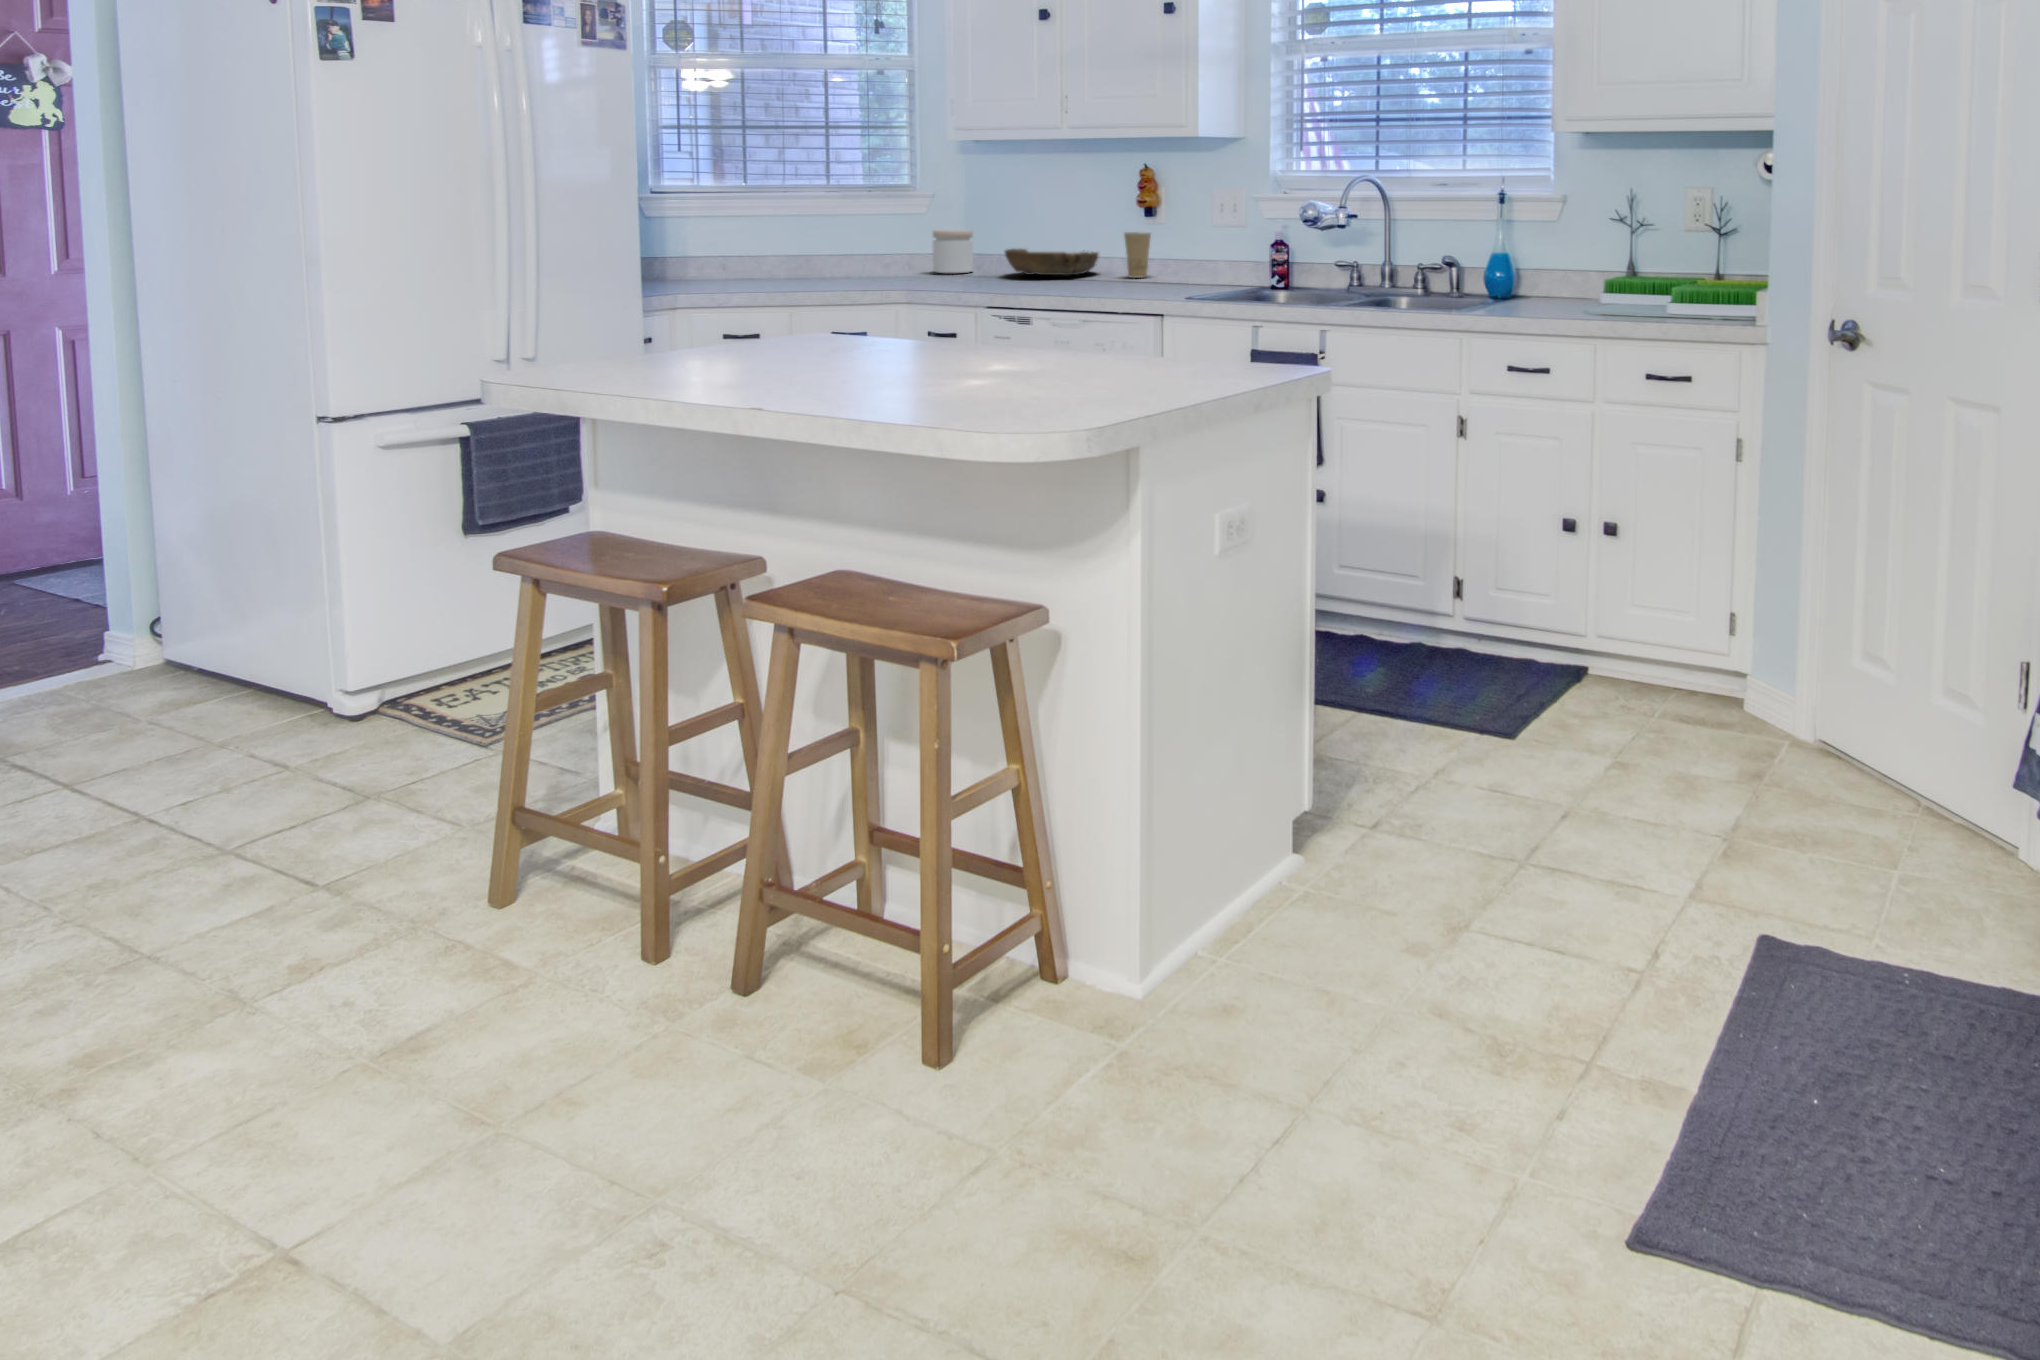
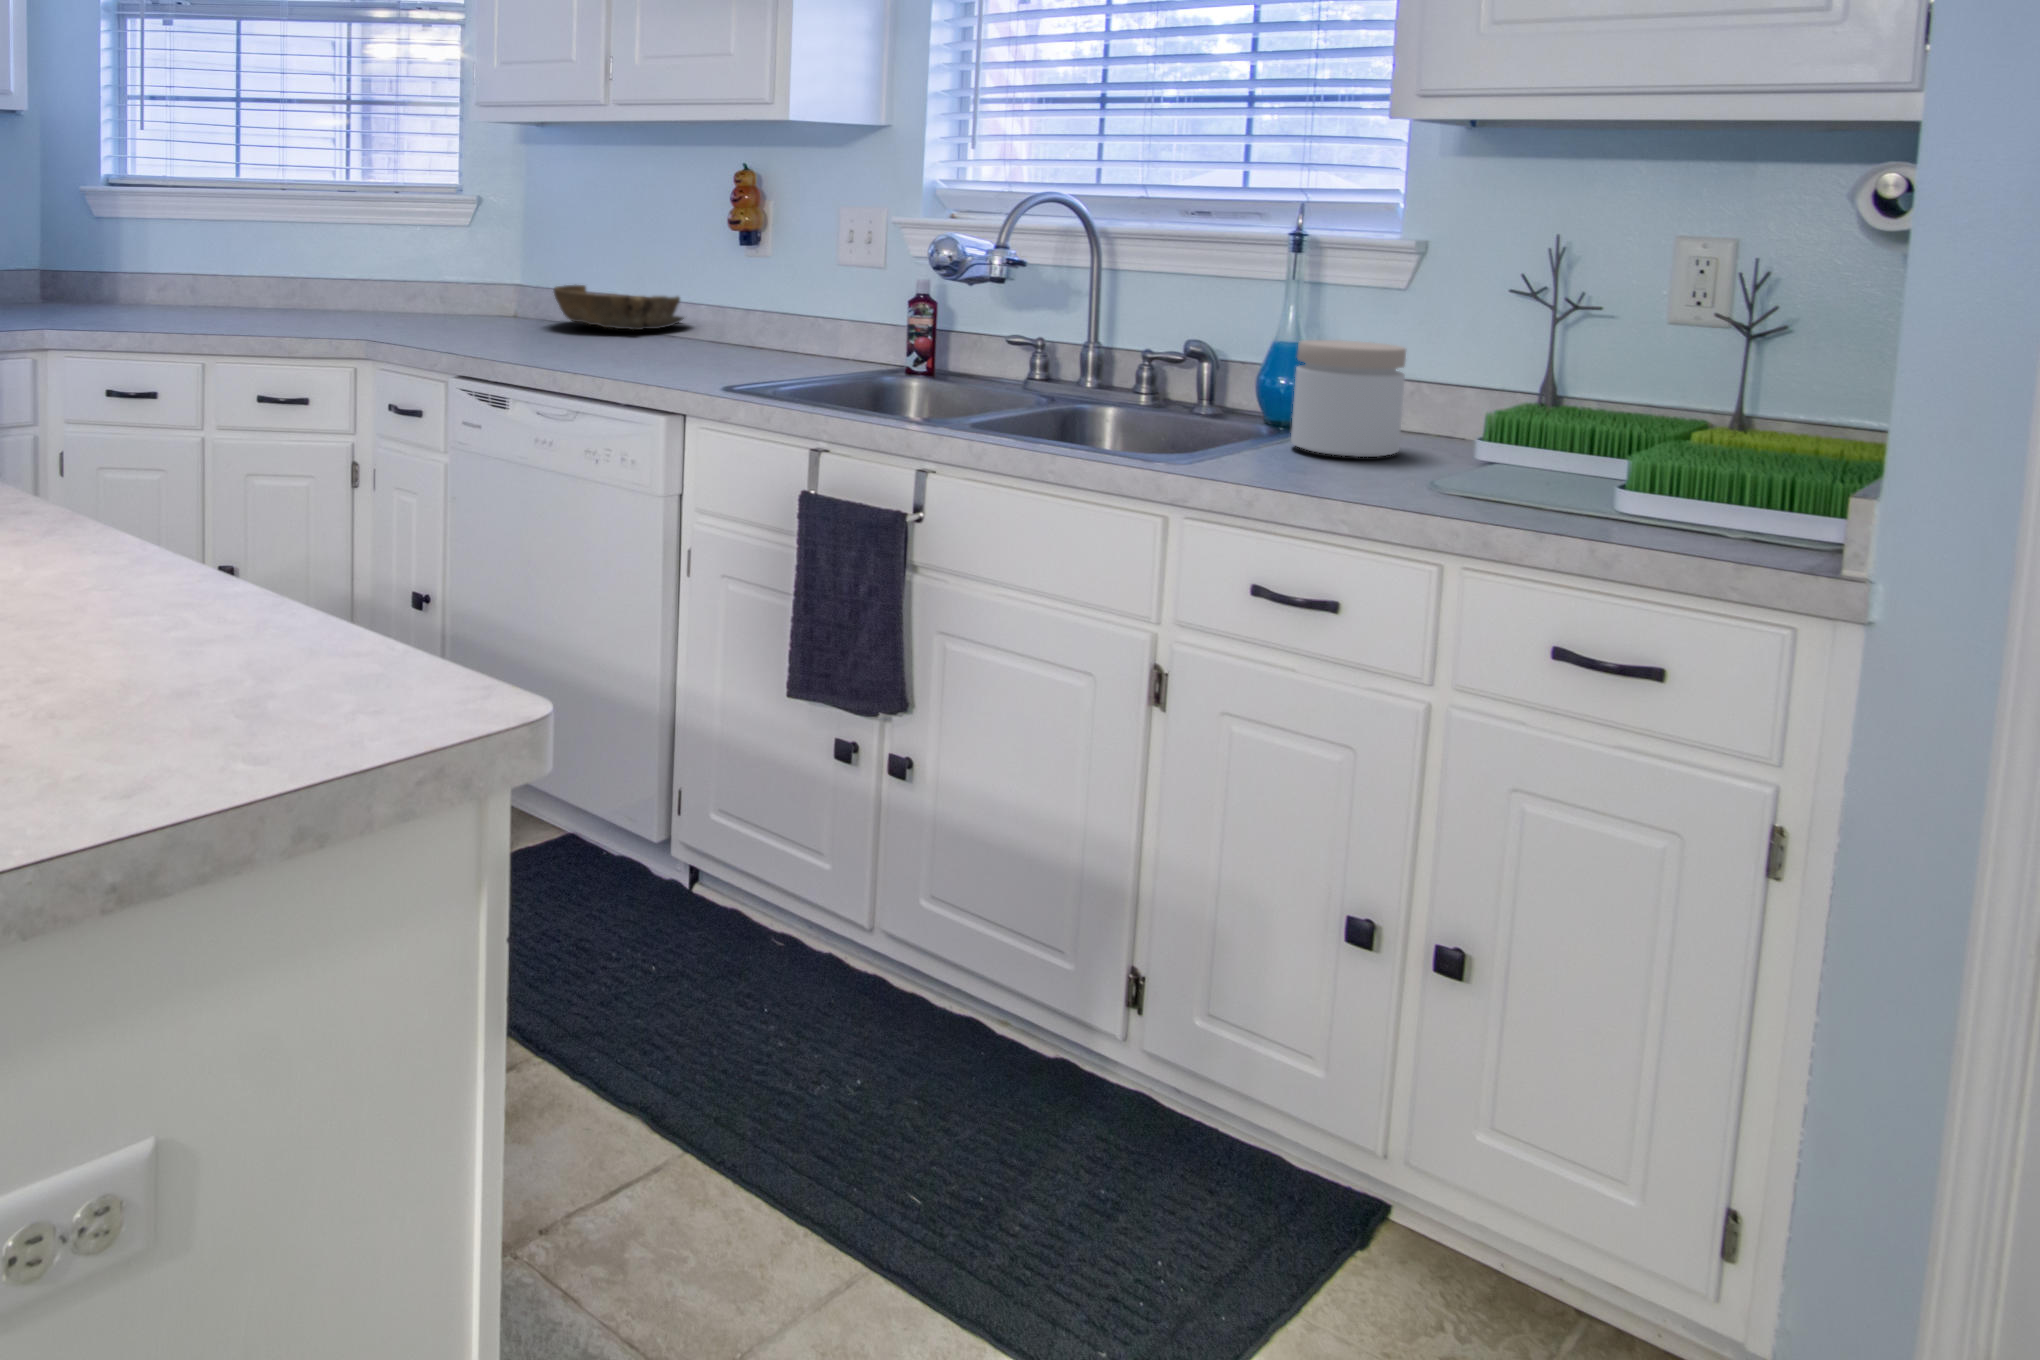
jar: present [933,230,973,273] -> present [1291,340,1406,457]
paper cup: present [1124,232,1151,278] -> none [715,269,758,340]

